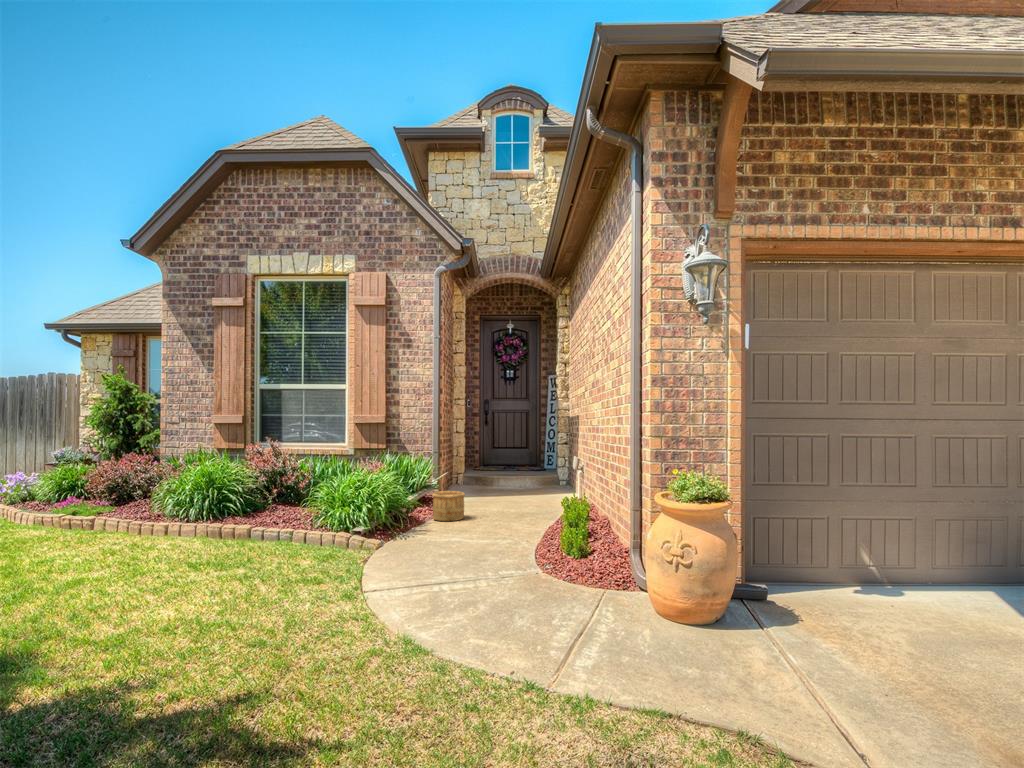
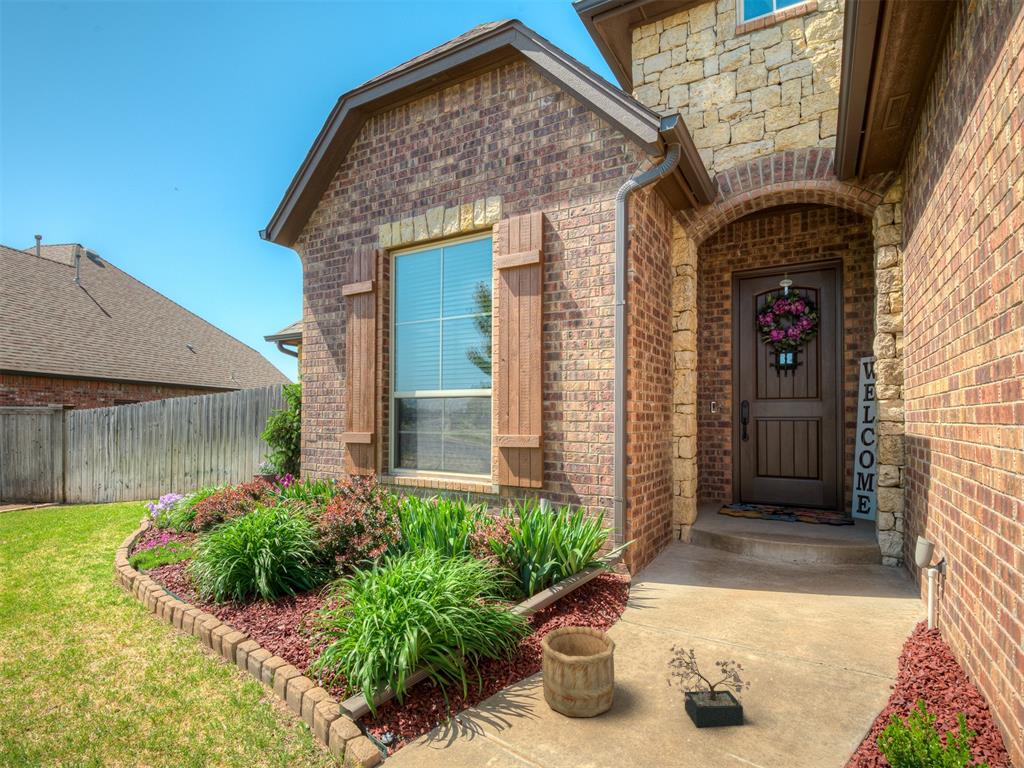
decorative plant: none [486,489,517,517] -> present [667,644,750,727]

